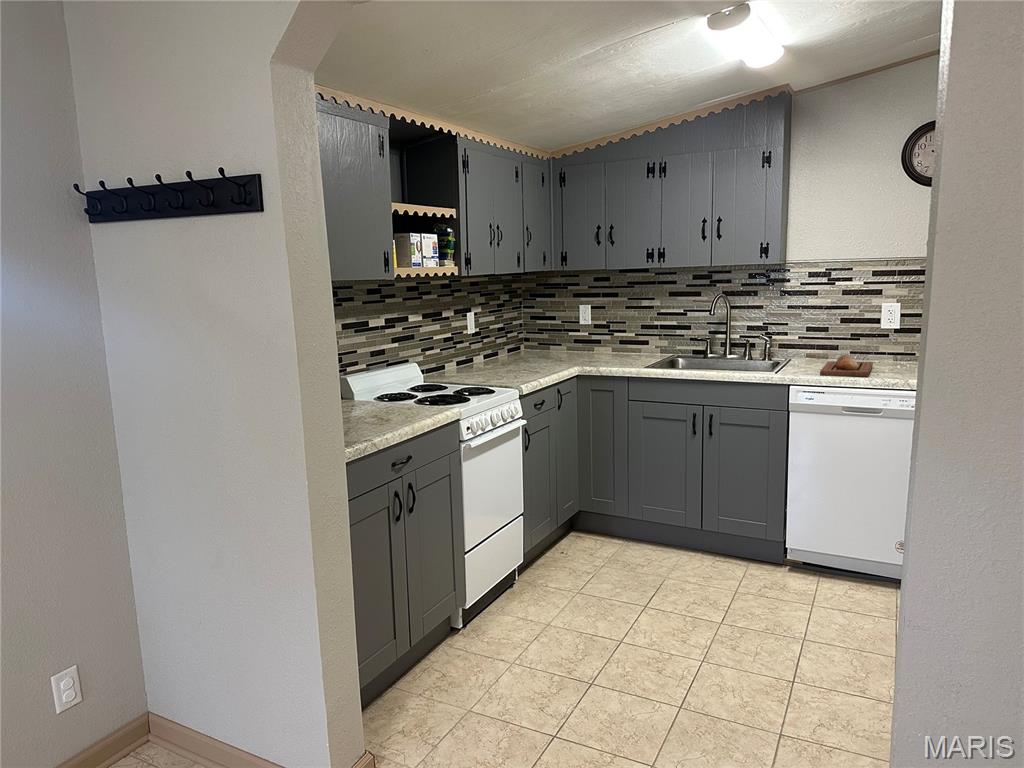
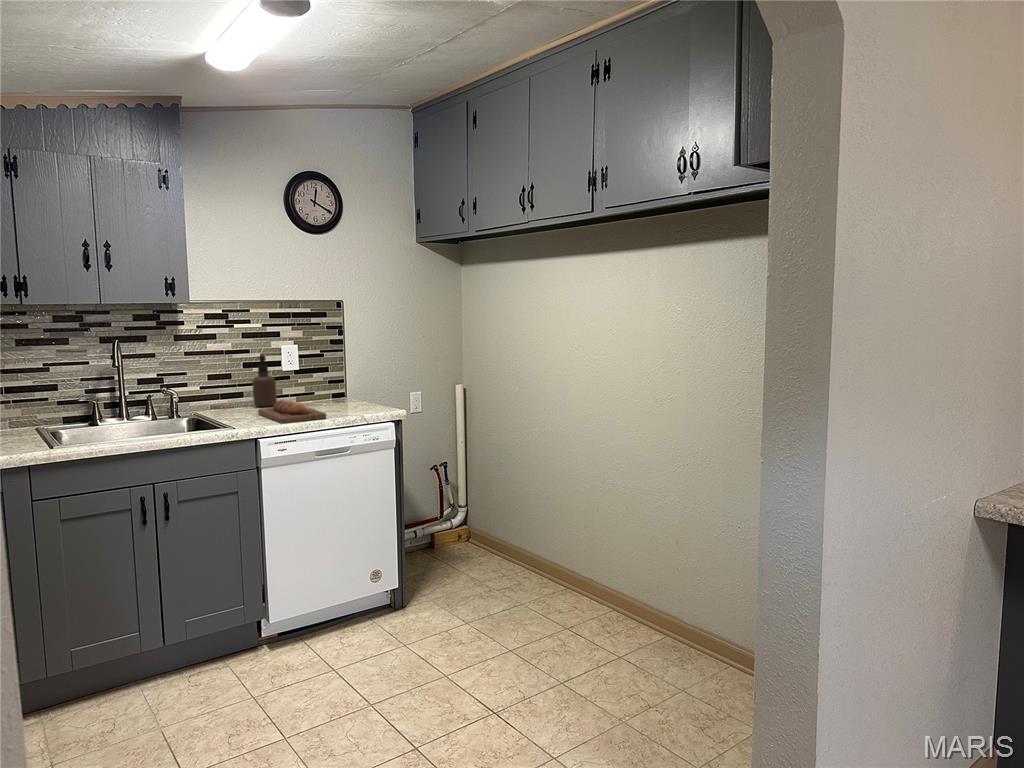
soap dispenser: none [846,312,869,361] -> present [252,355,277,407]

